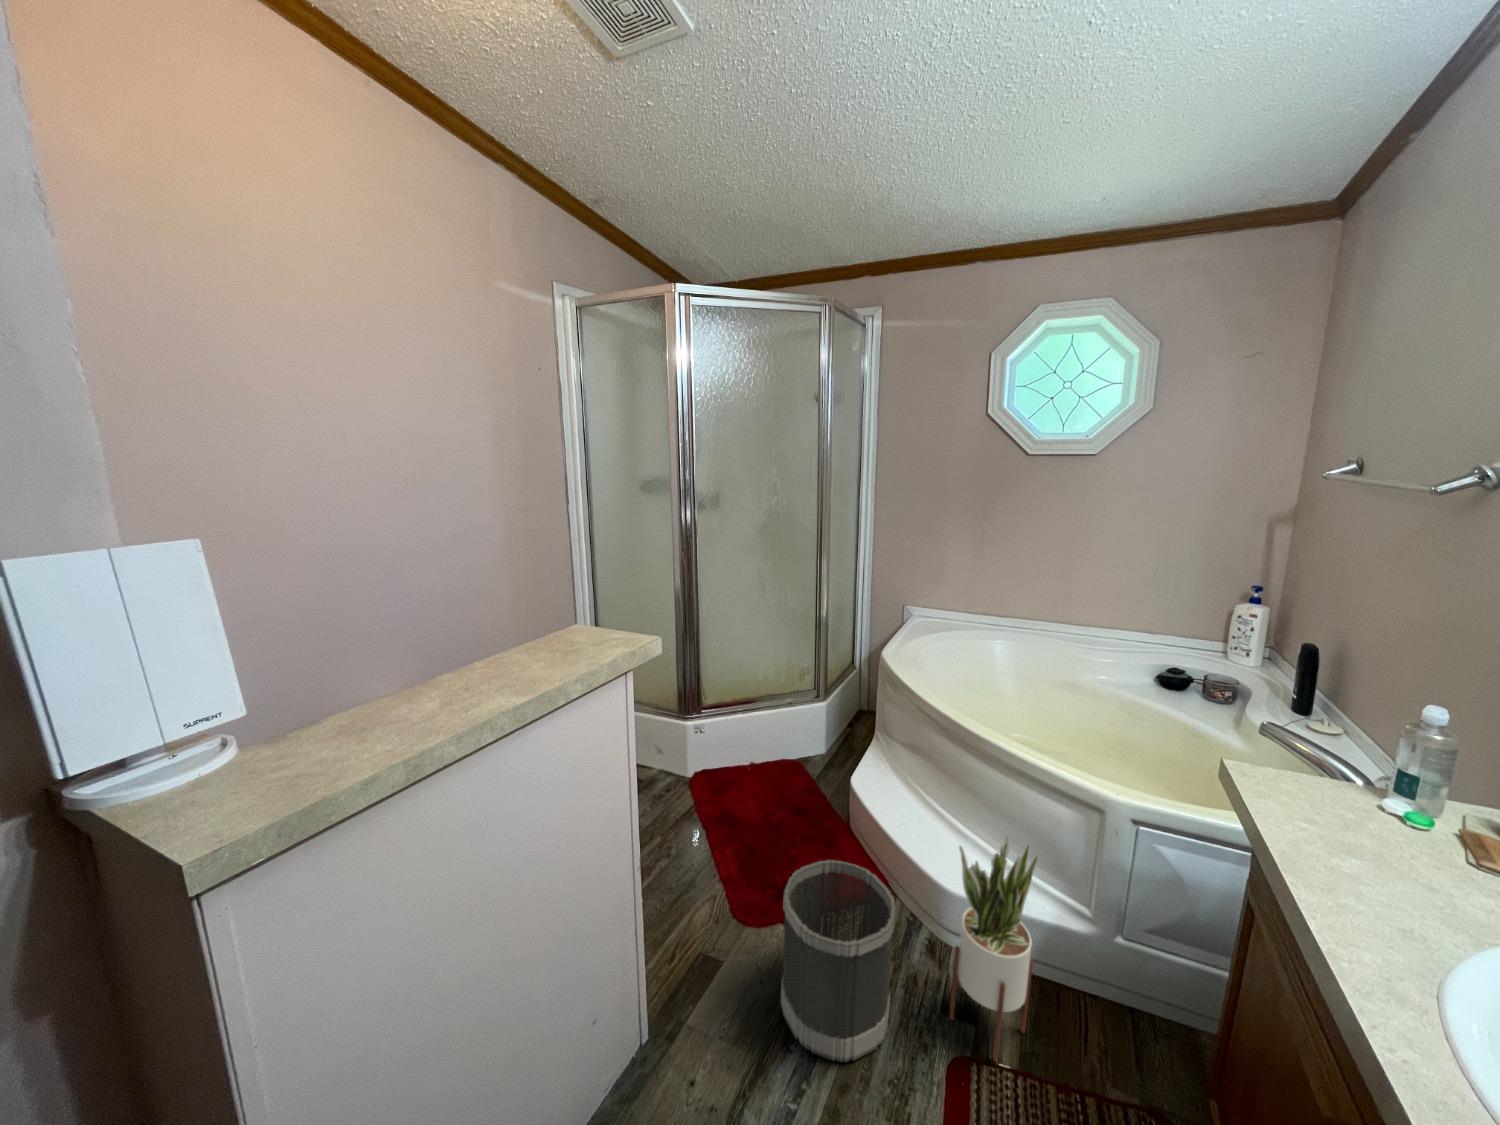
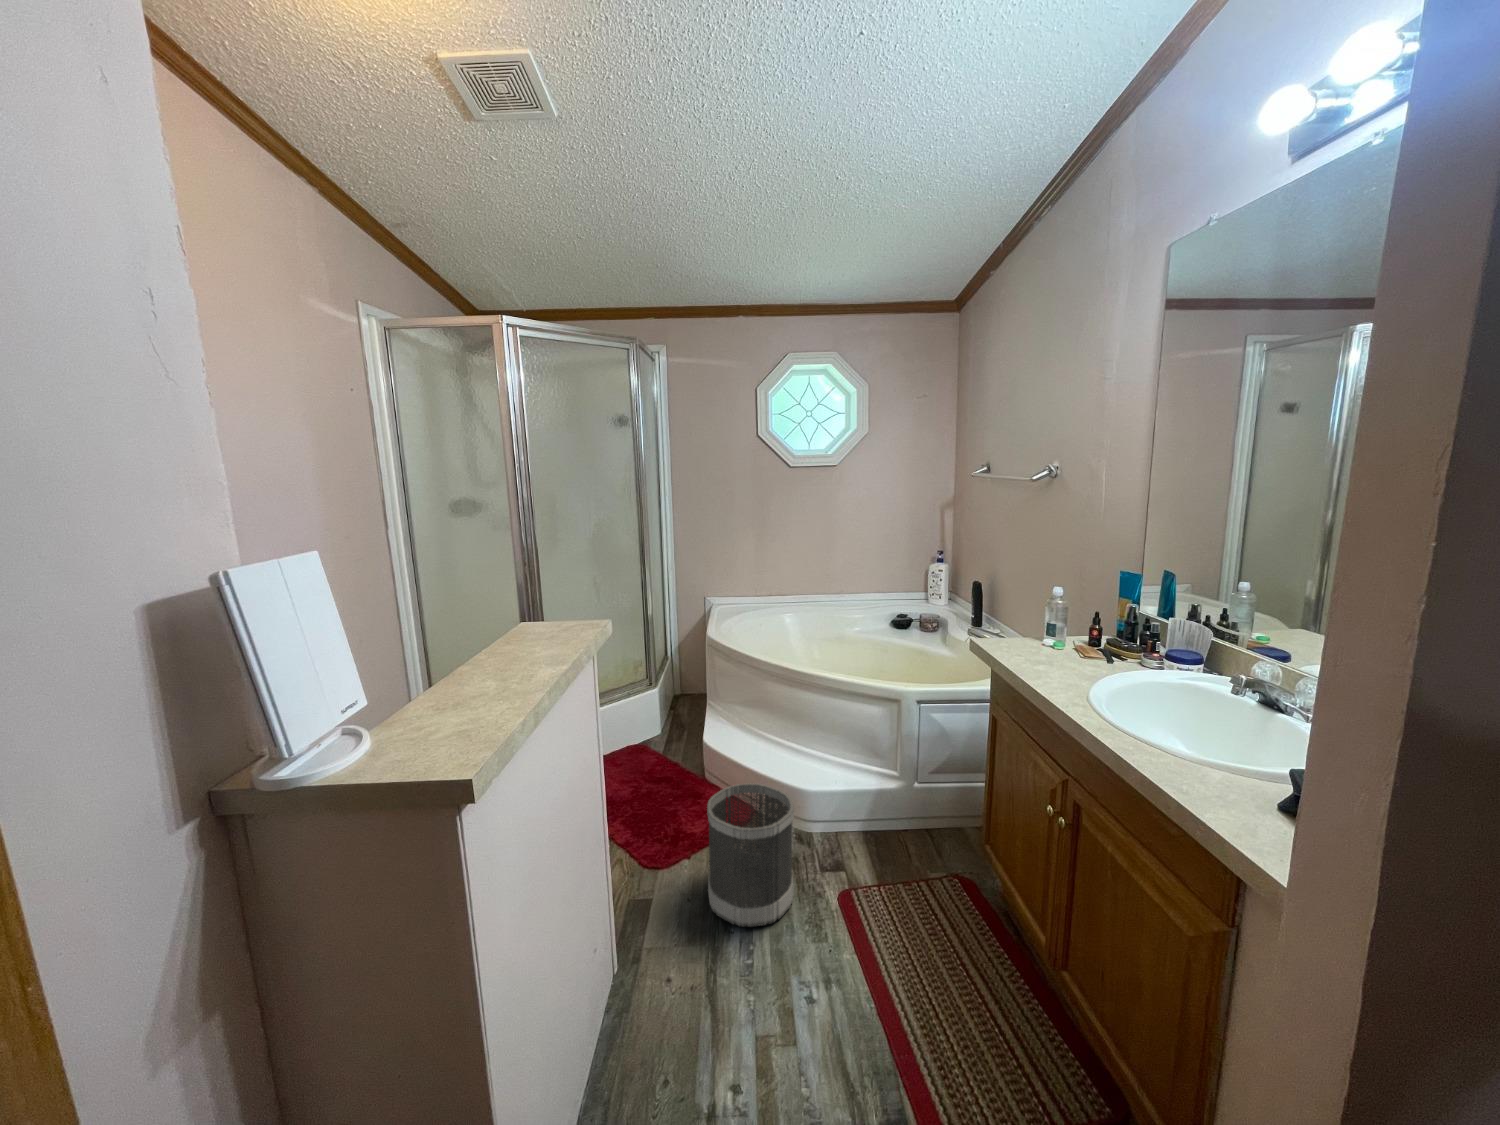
potted plant: present [949,836,1038,1061] -> none [828,723,875,883]

